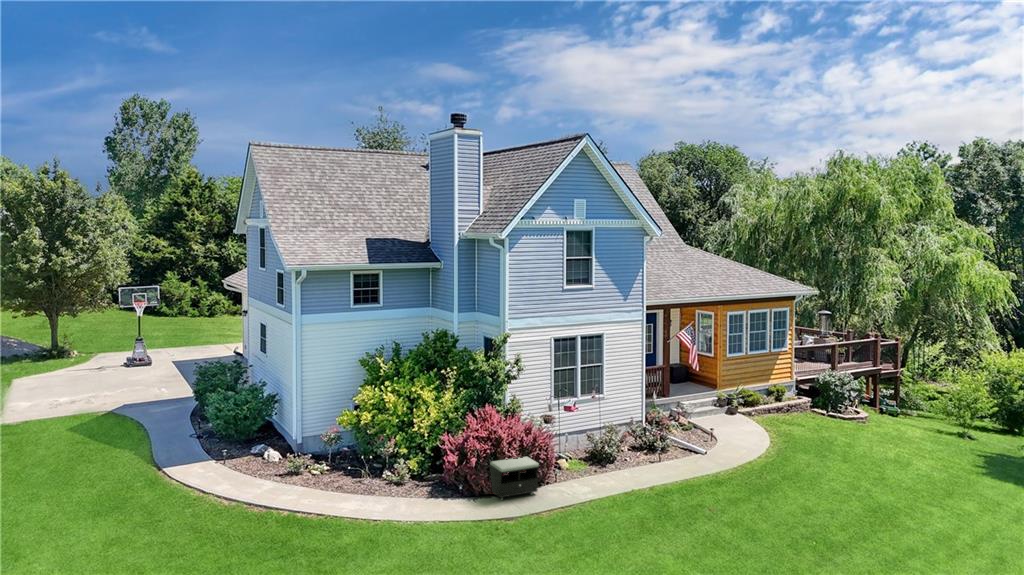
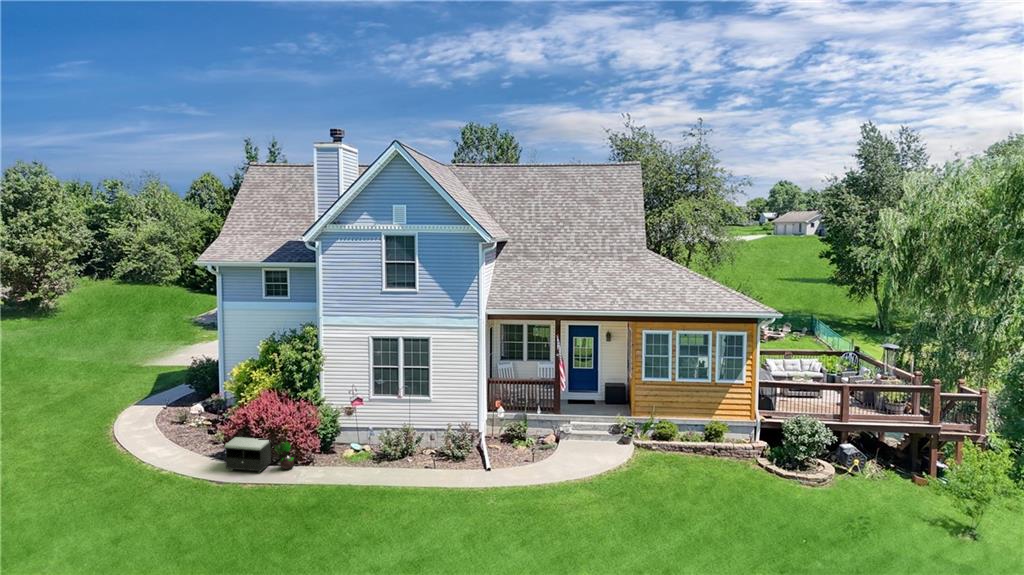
potted tree: none [539,452,559,486] -> present [275,442,294,469]

